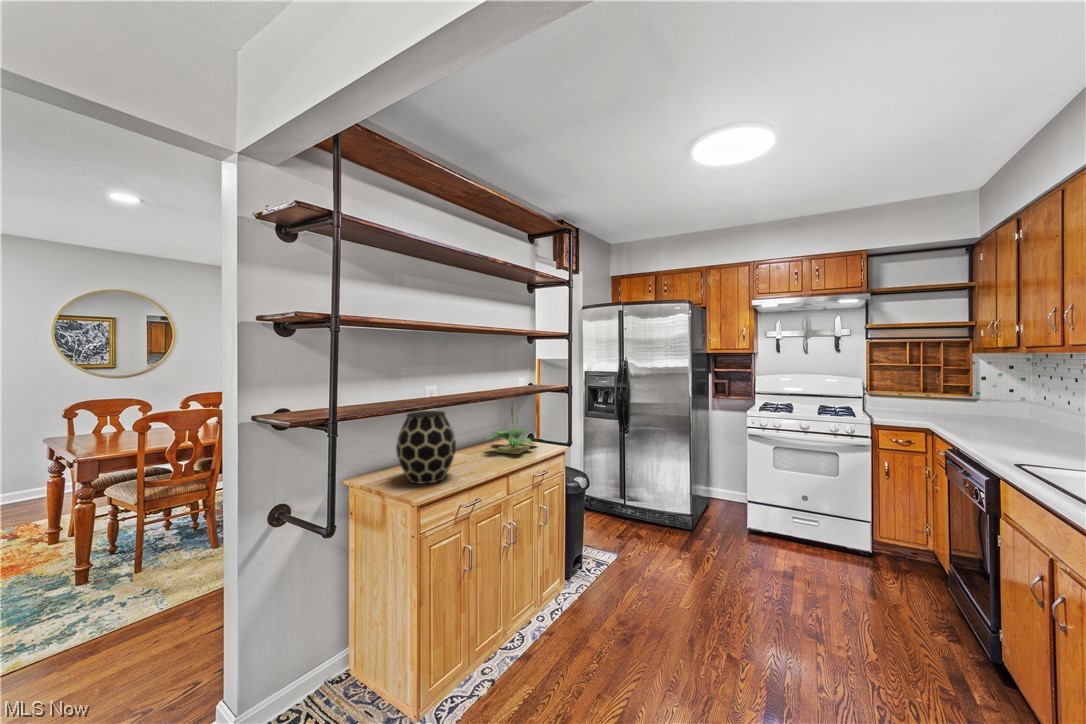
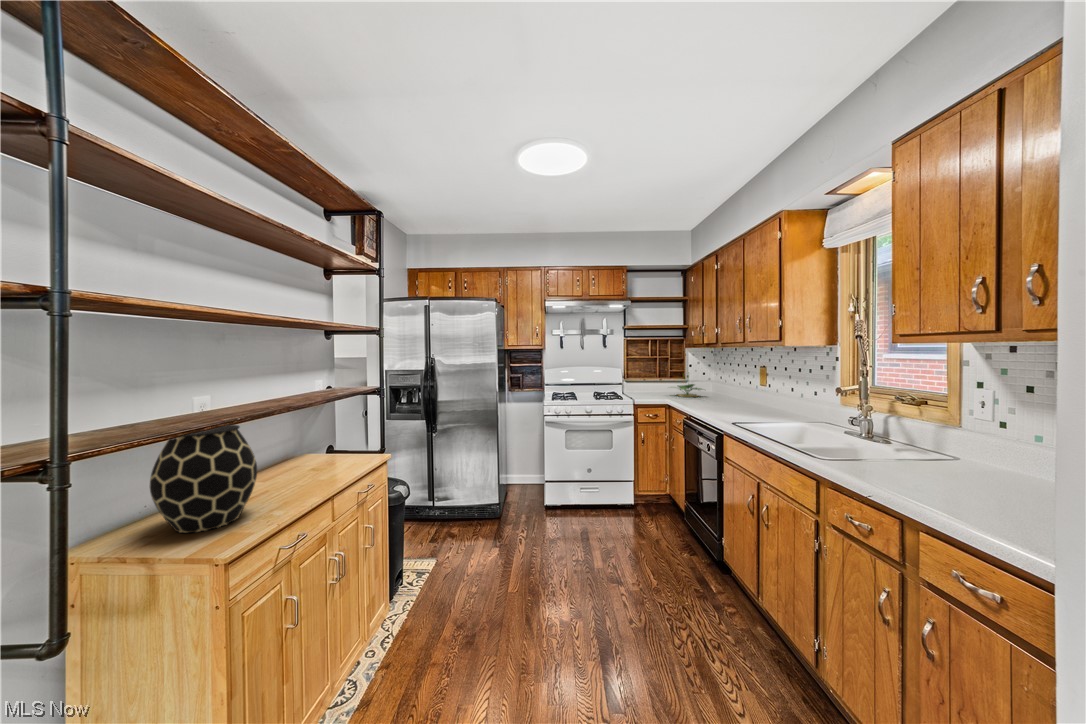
potted plant: present [486,406,532,454] -> present [677,384,701,397]

